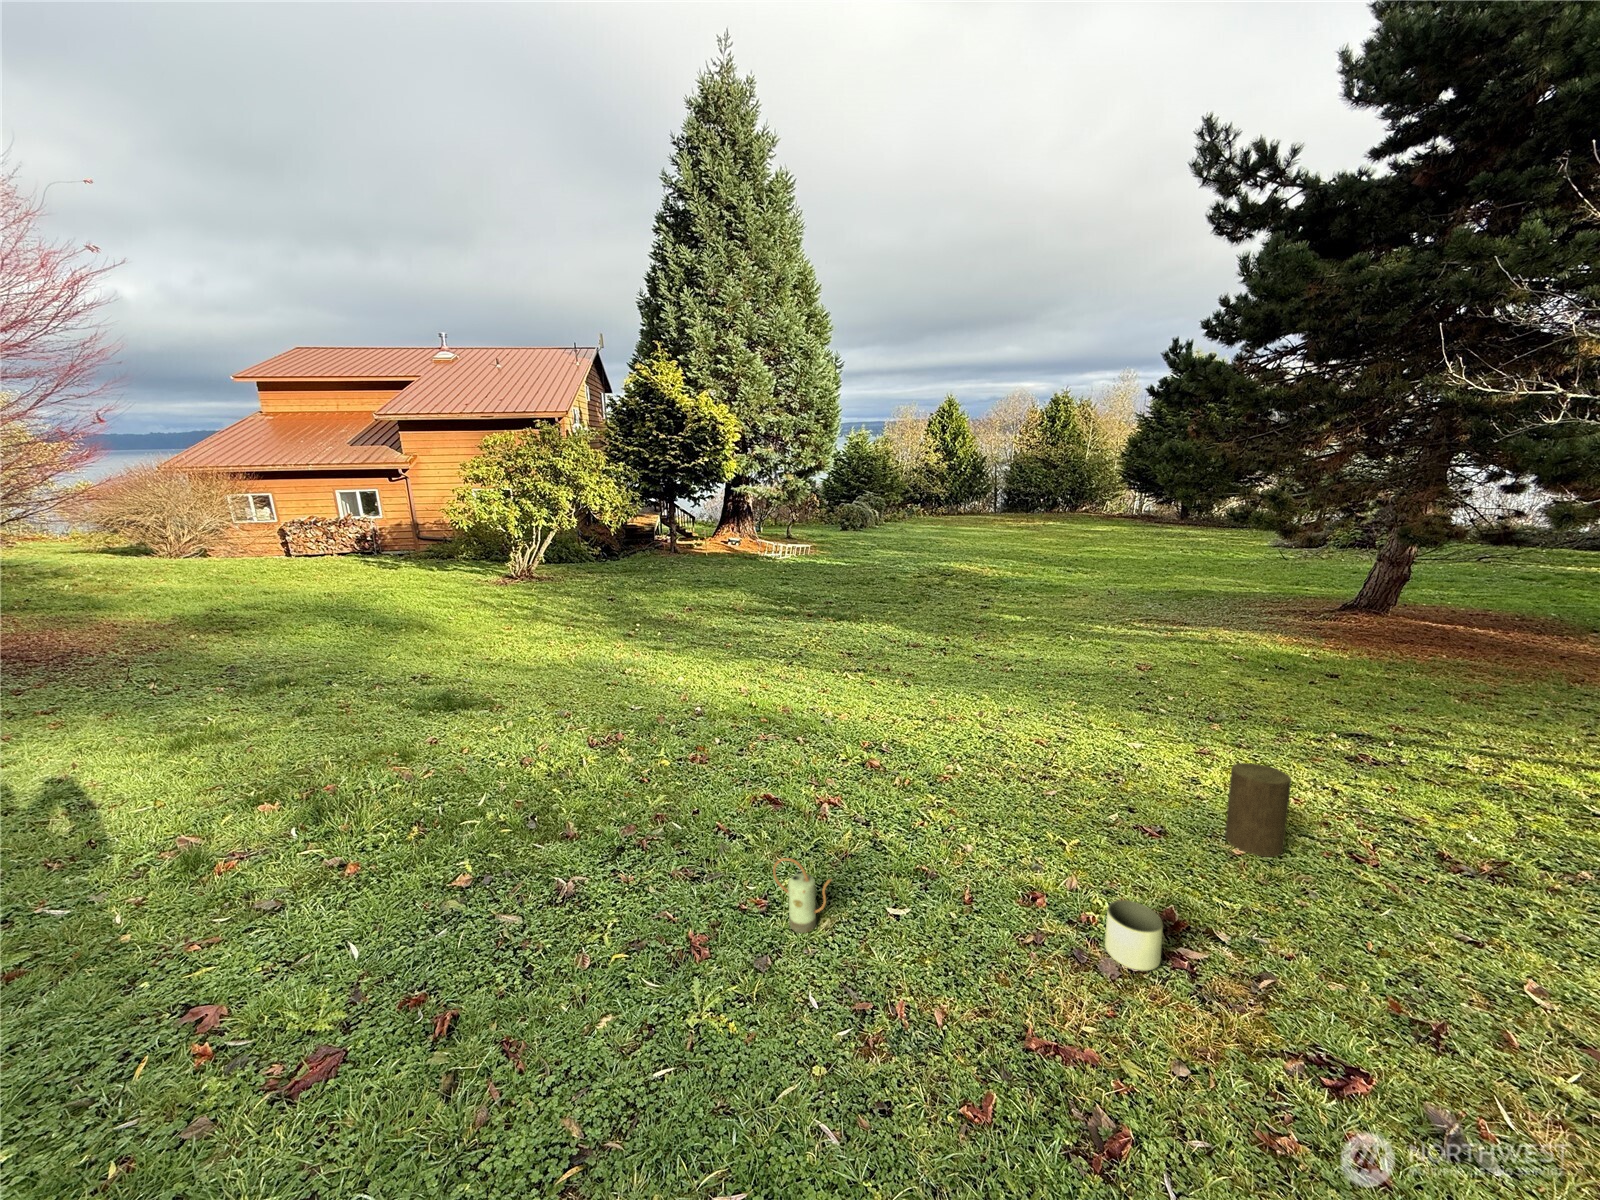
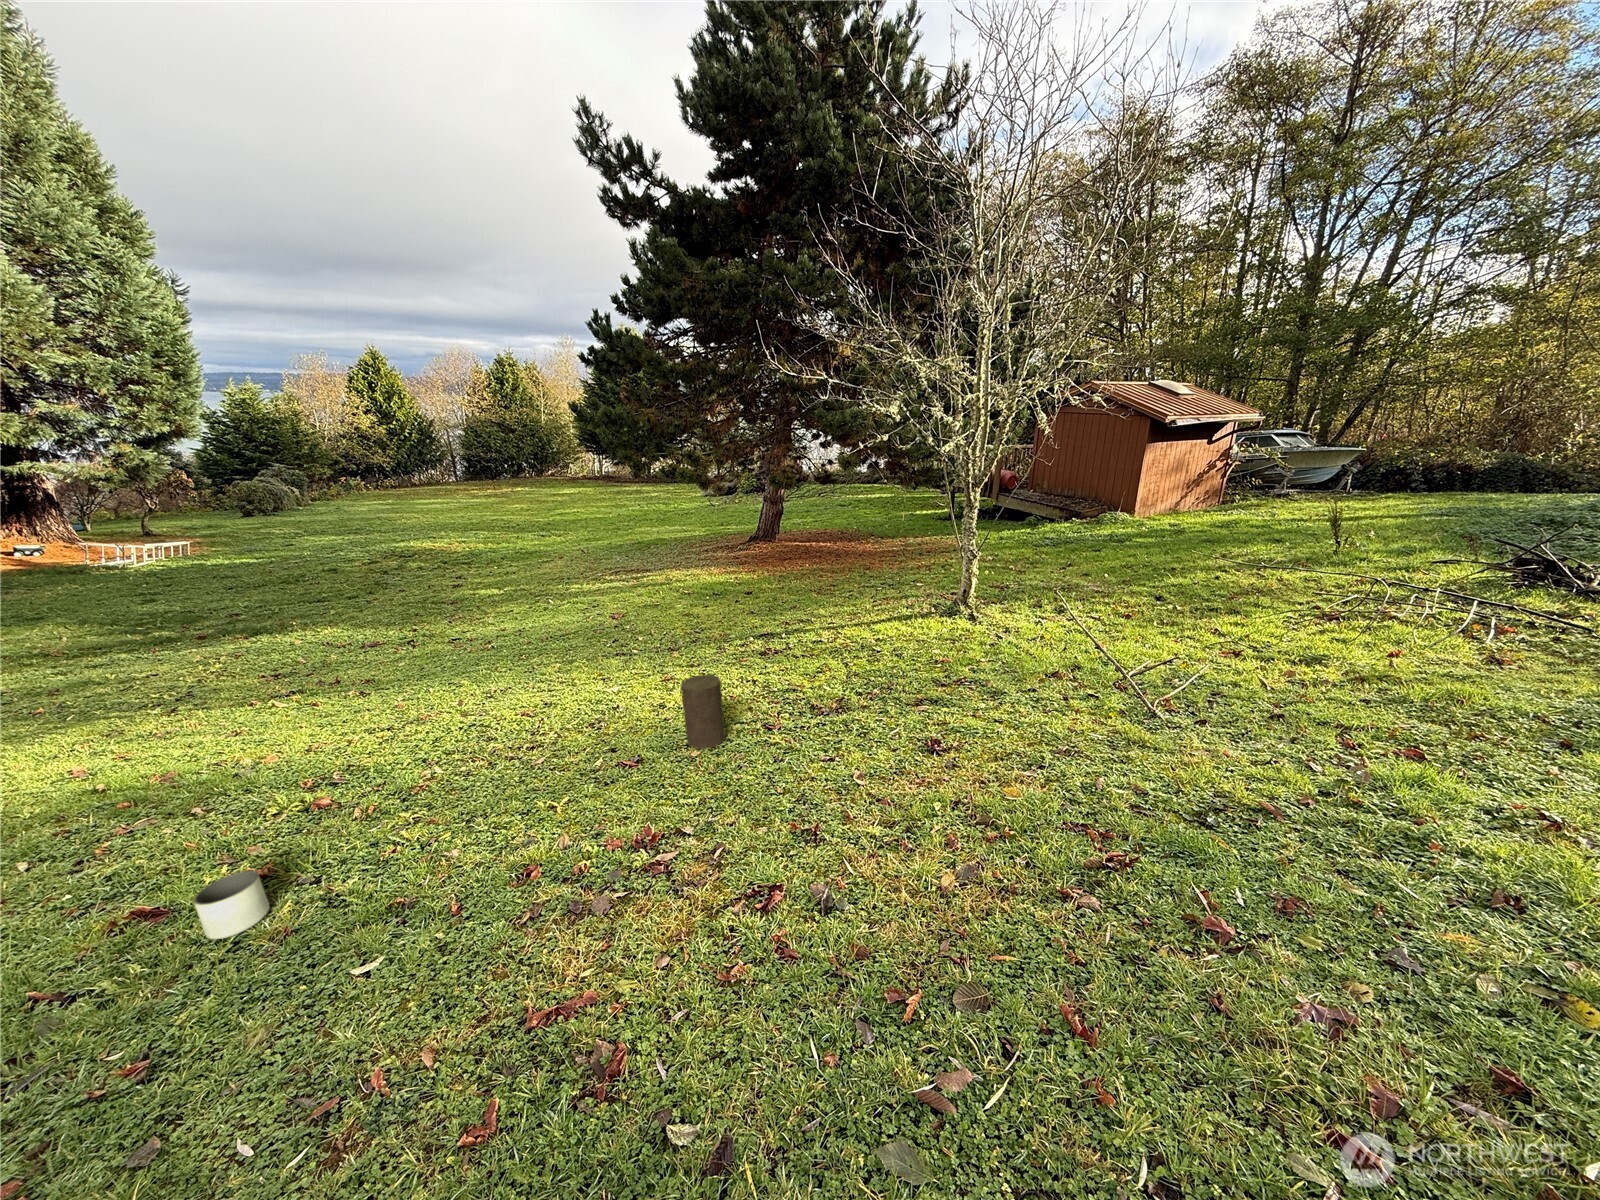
watering can: present [773,858,831,933] -> none [86,1012,215,1120]
planter: present [1105,900,1163,971] -> present [194,871,270,939]

